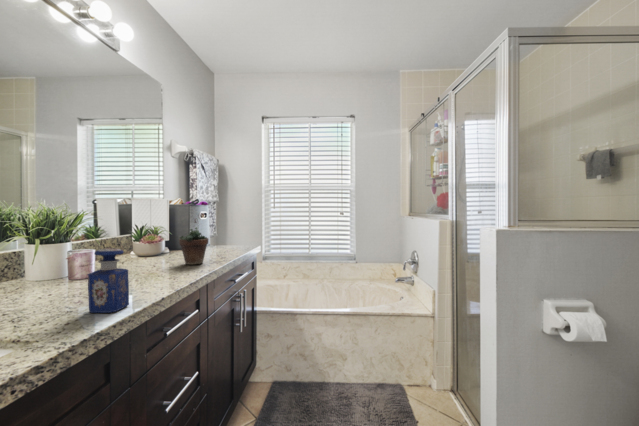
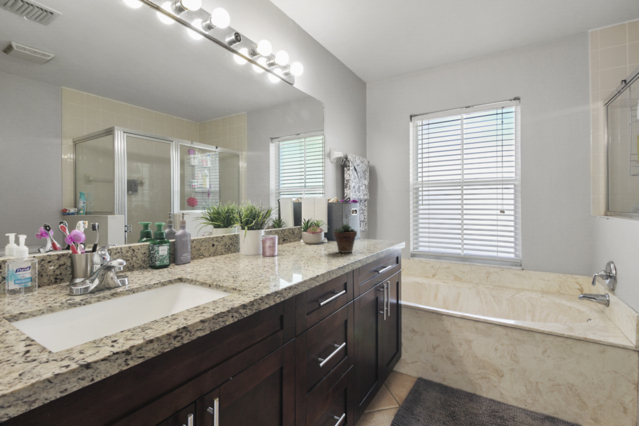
perfume bottle: present [88,248,129,313] -> none [271,235,296,281]

